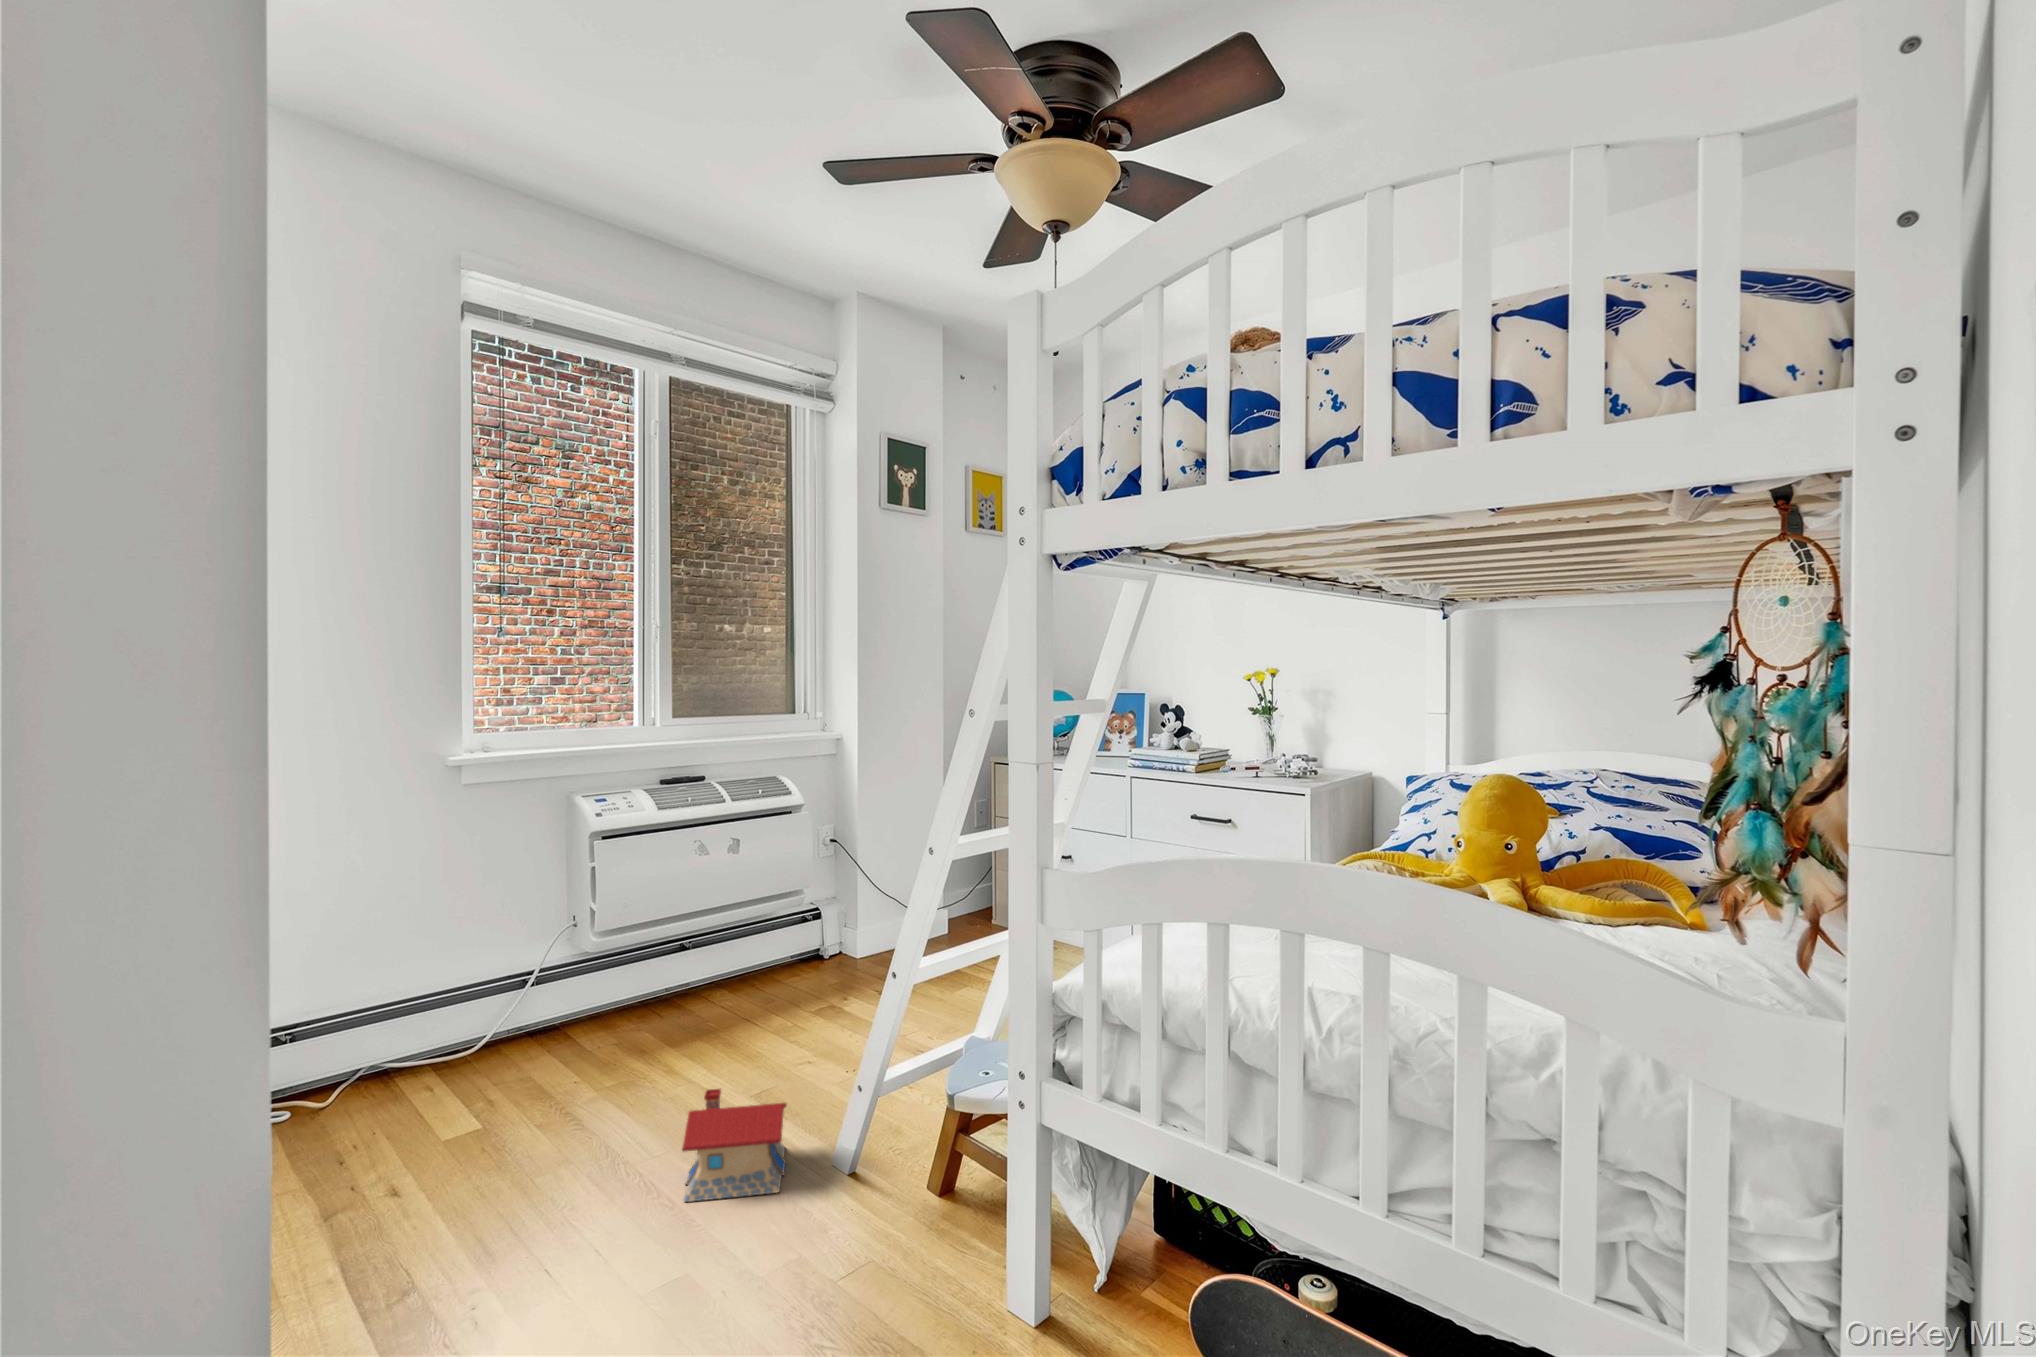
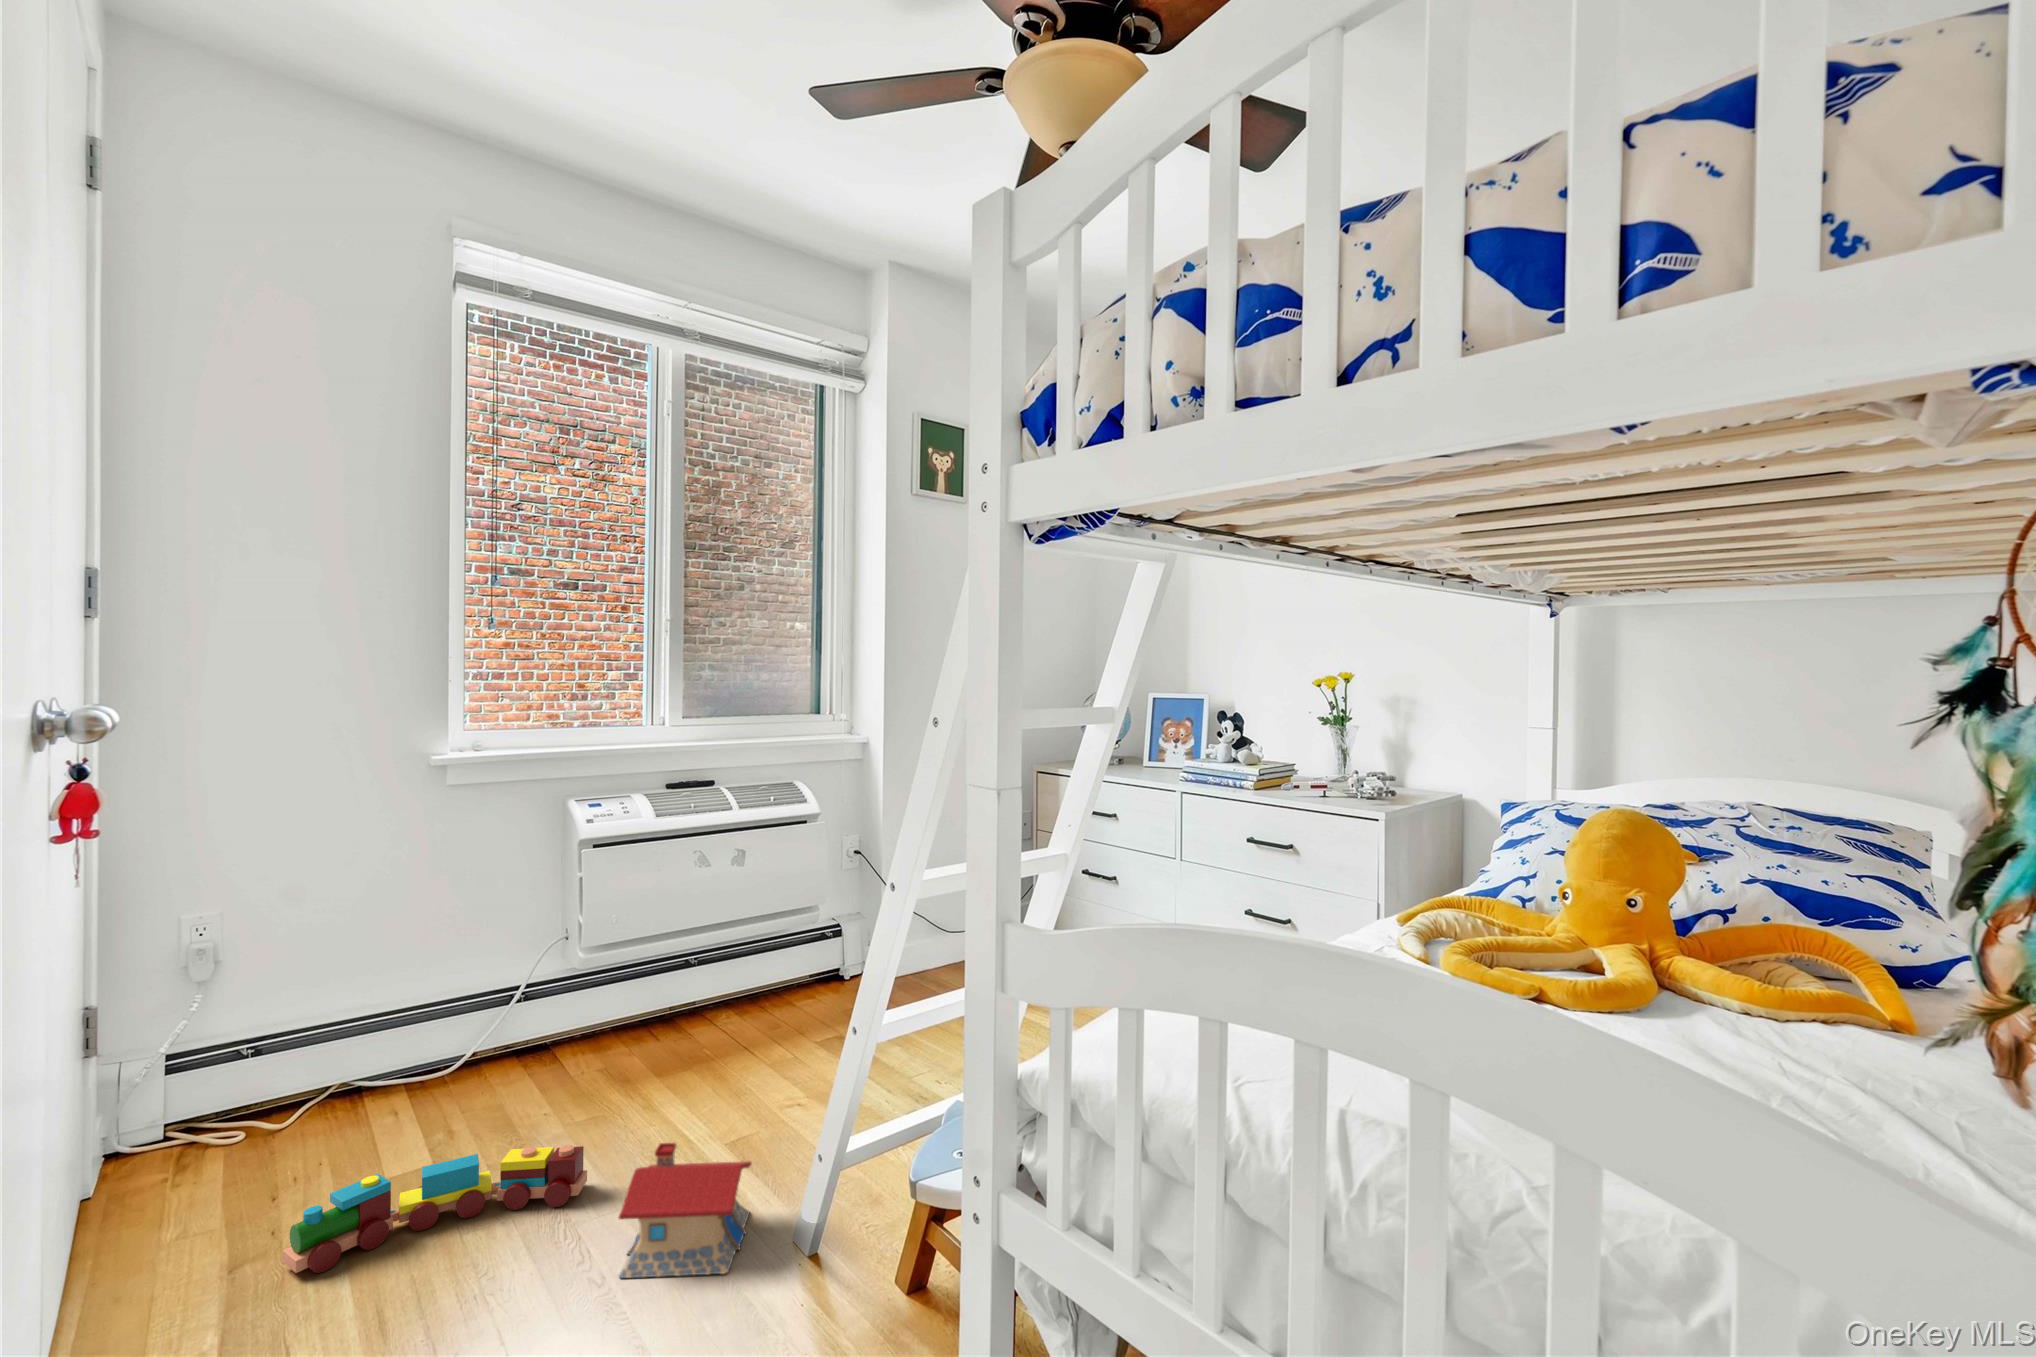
toy train: none [371,1100,631,1216] -> present [283,1145,587,1273]

